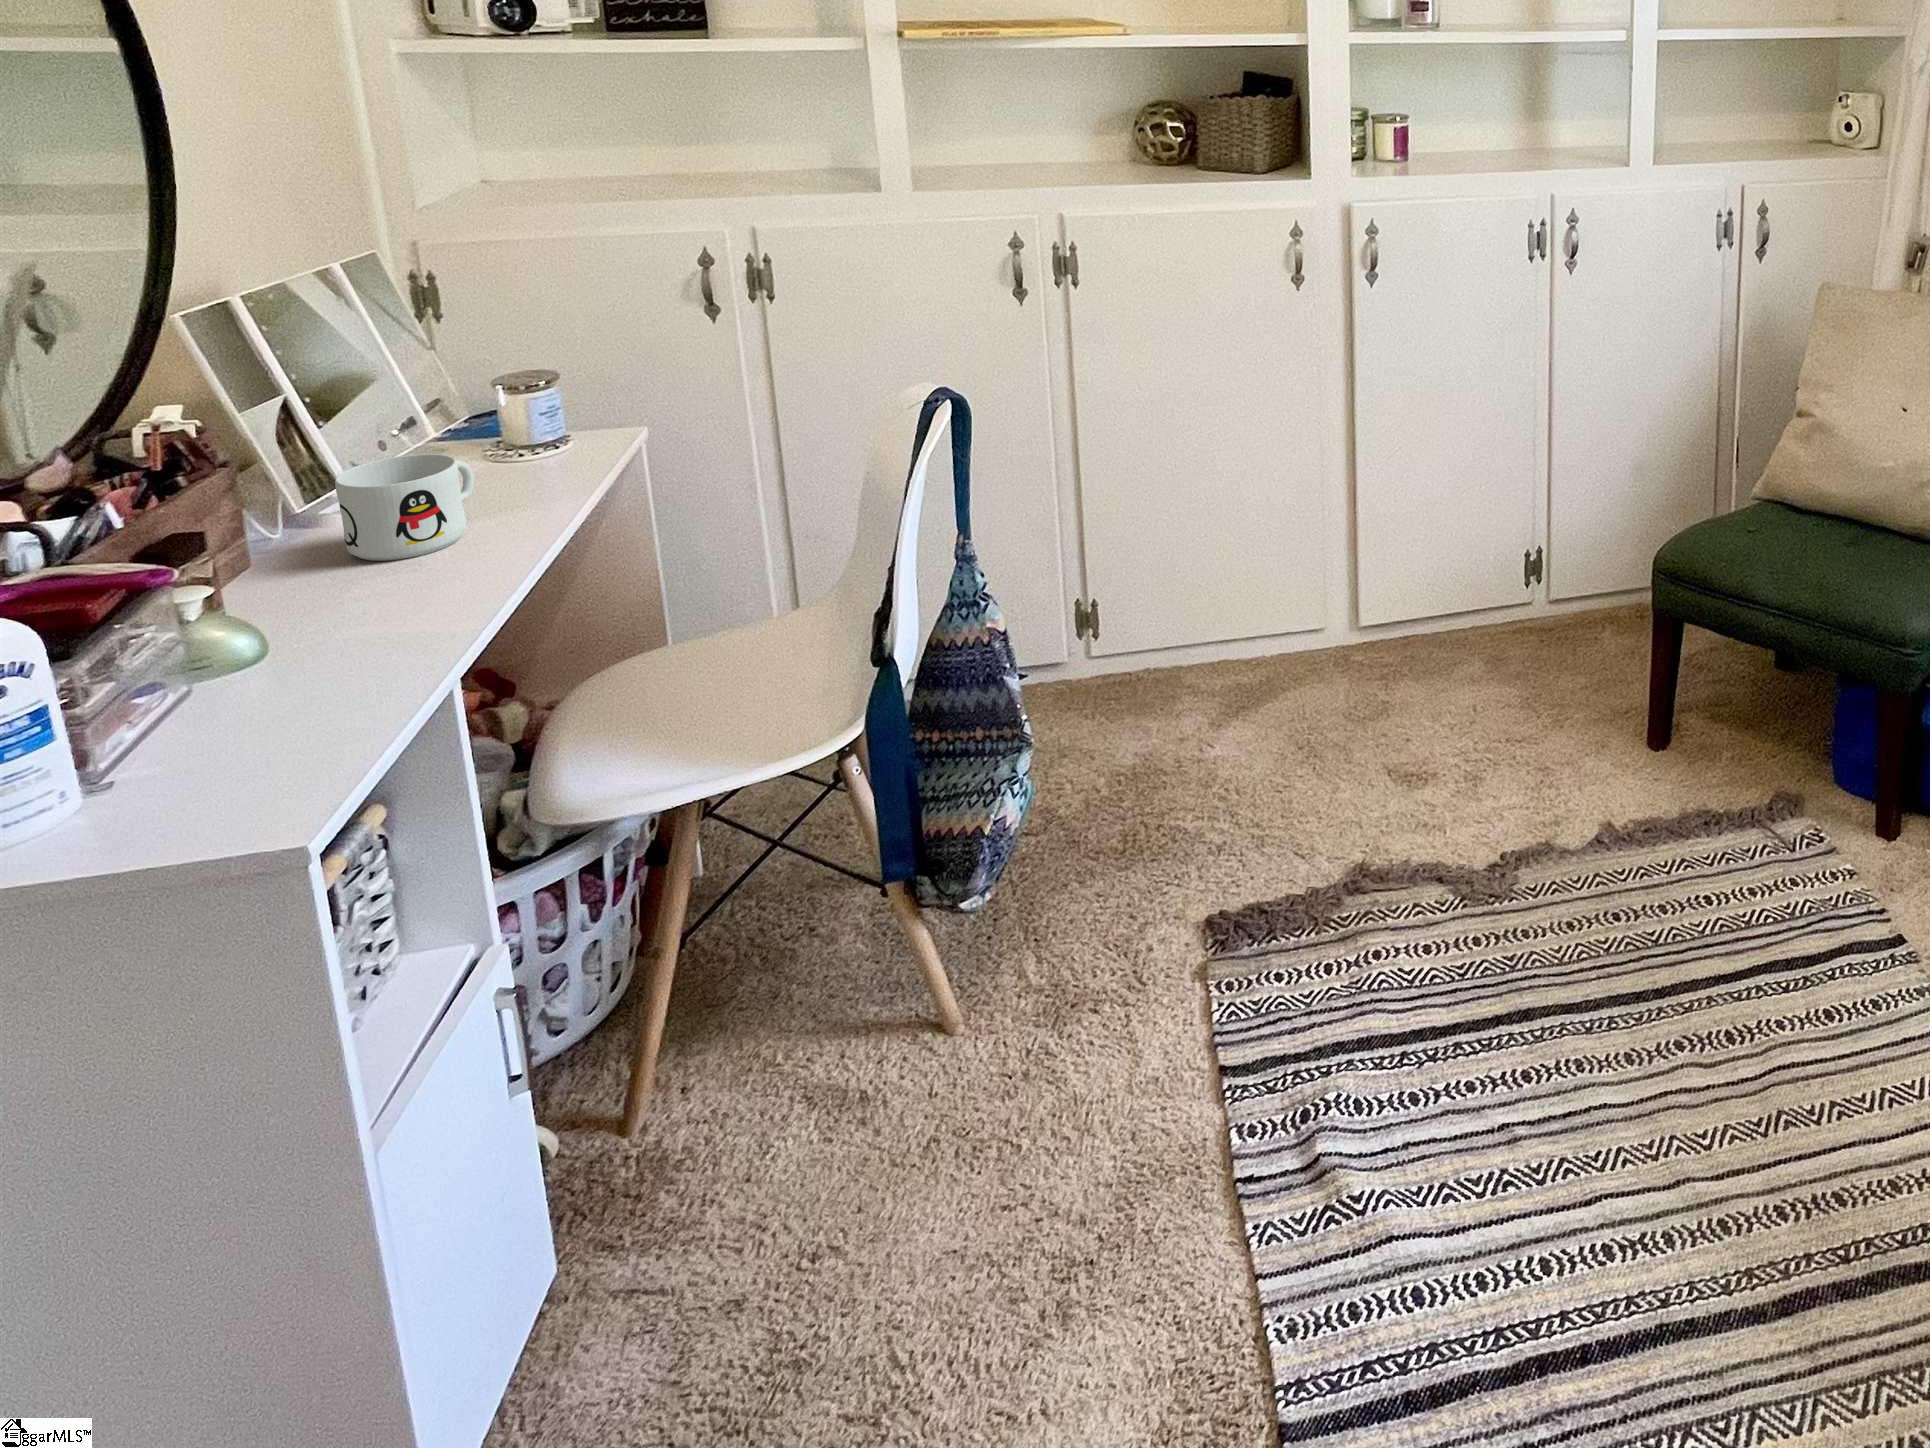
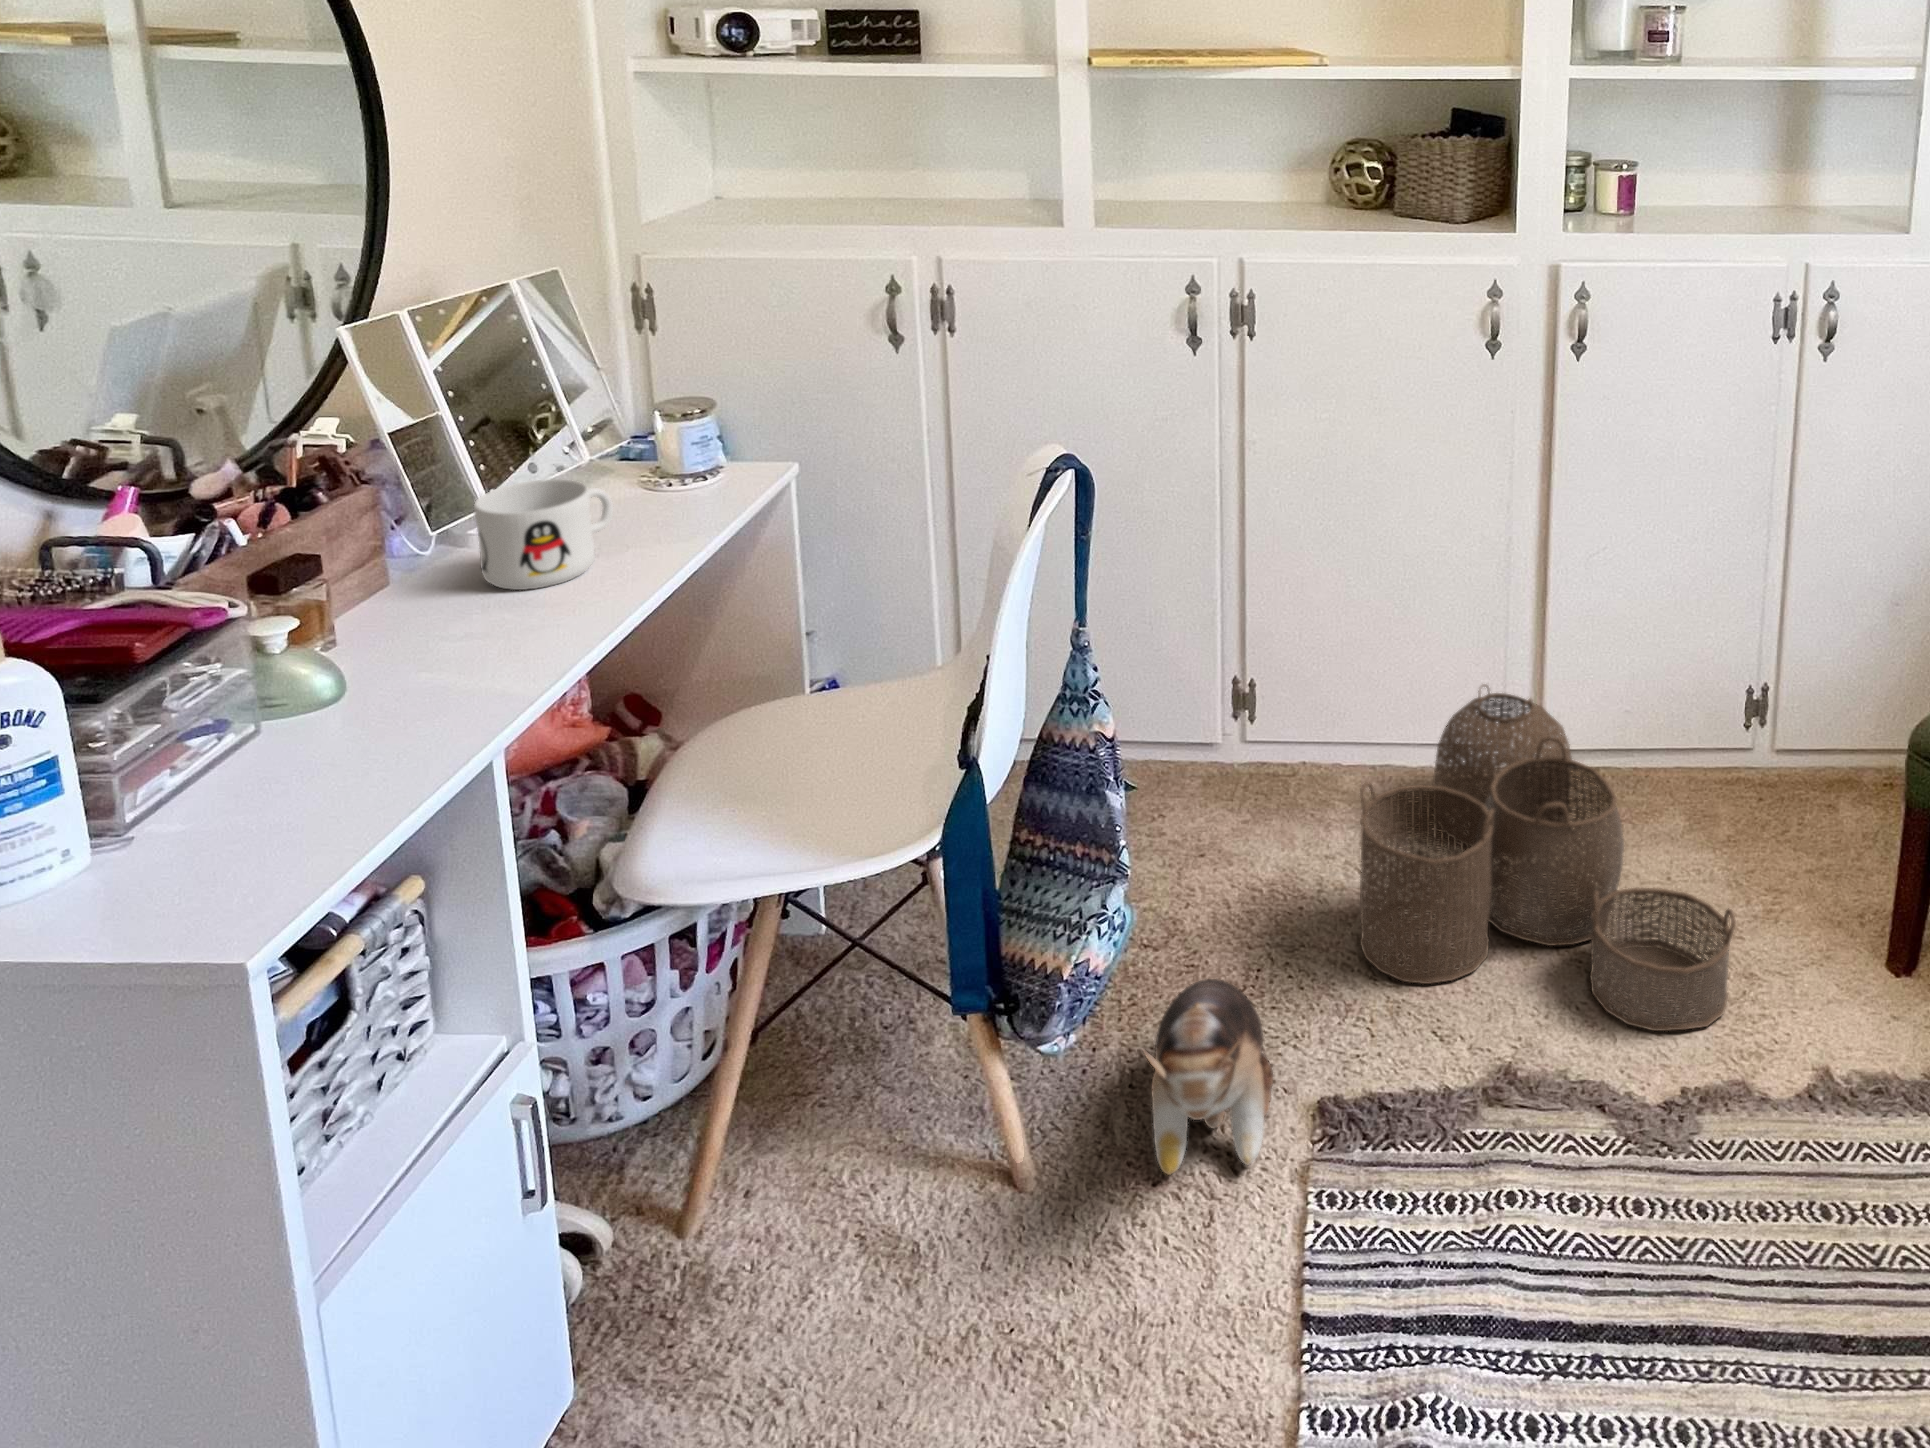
woven basket: none [1213,576,1533,823] -> present [1360,685,1736,1031]
plush toy: none [1061,833,1164,995] -> present [1143,979,1273,1175]

